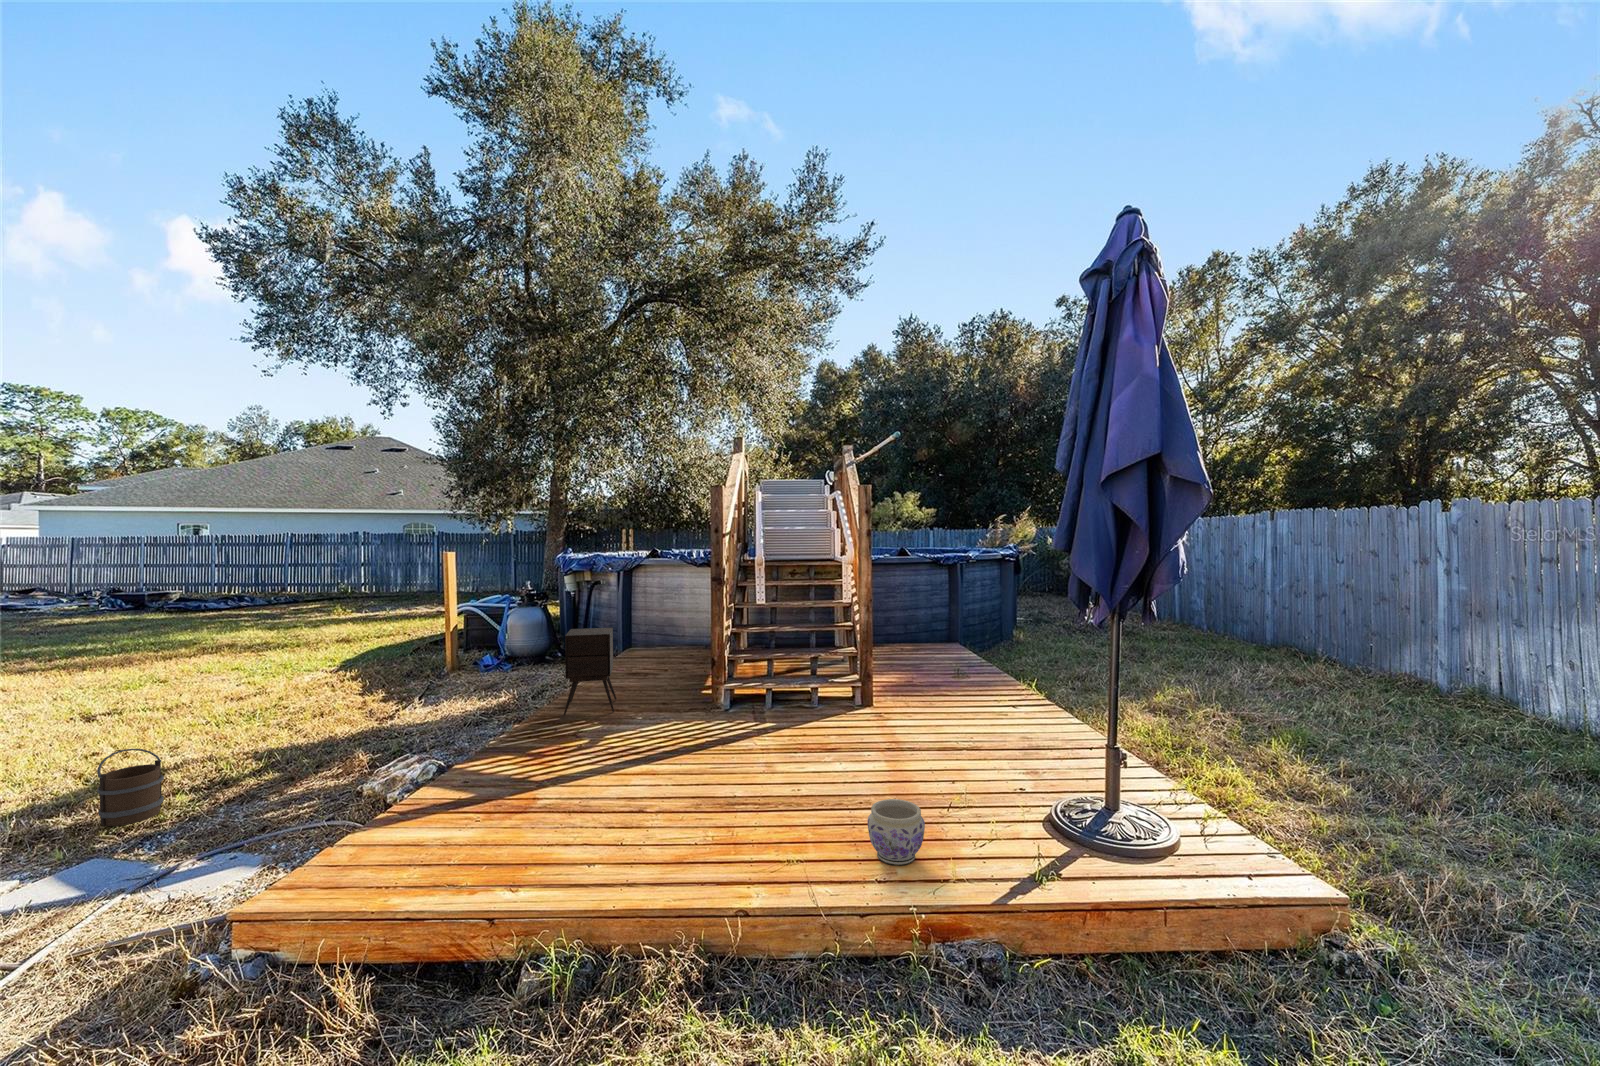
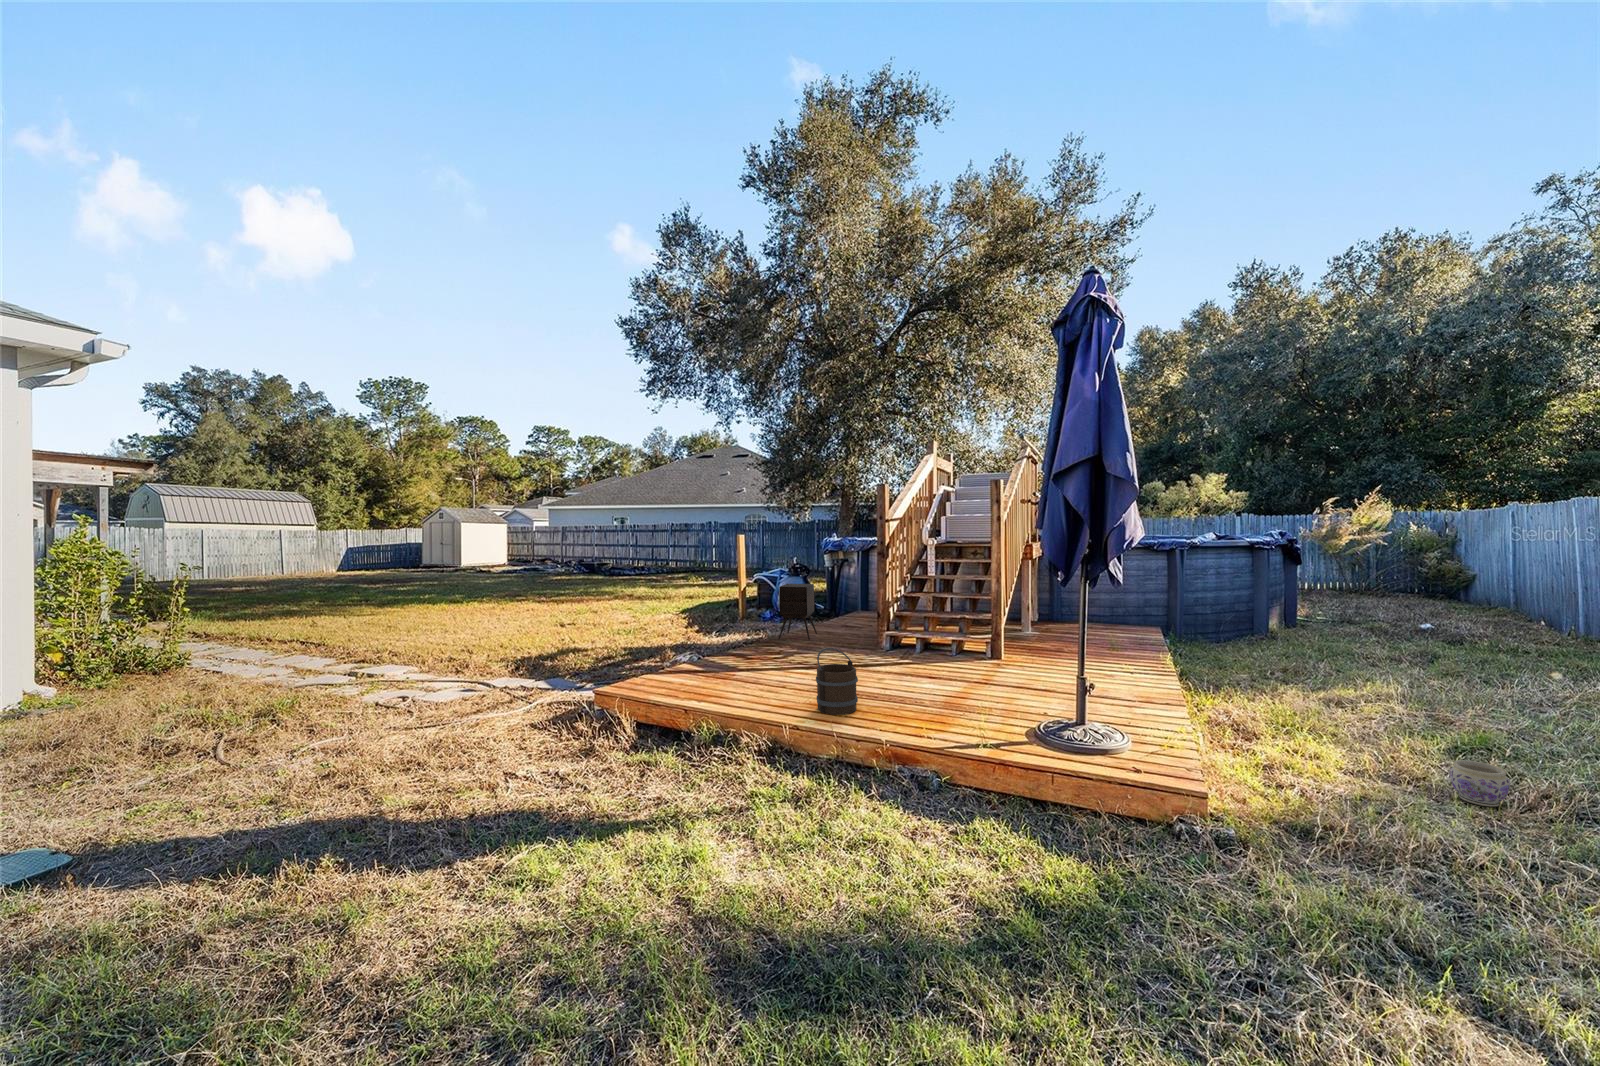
bucket: present [97,749,164,826] -> present [816,648,858,715]
planter: present [868,799,925,866] -> present [1450,760,1510,807]

